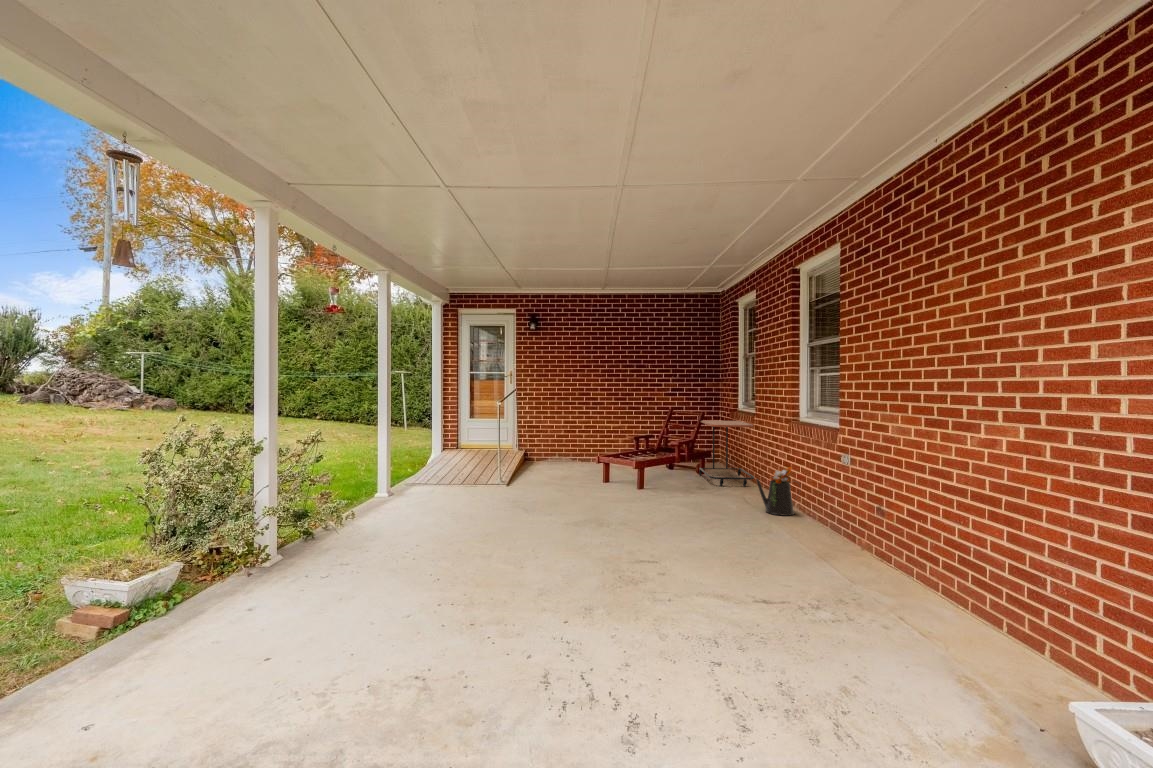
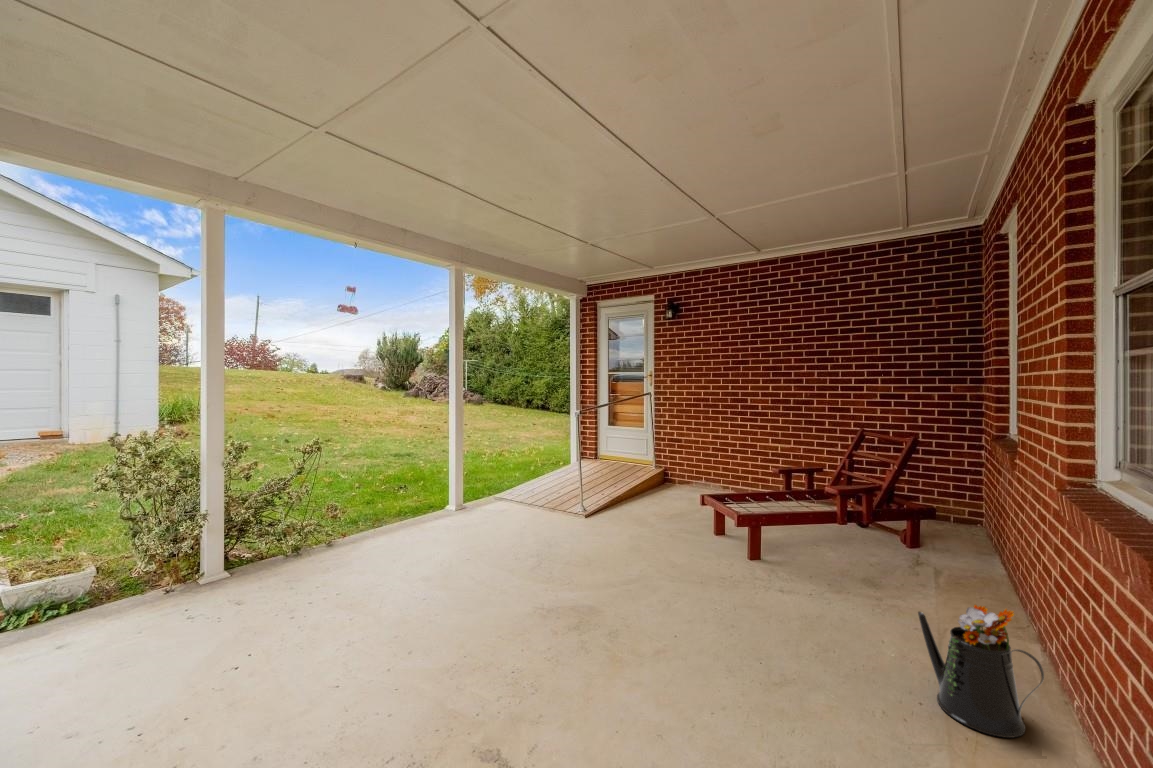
side table: present [699,421,754,486] -> none [889,455,999,600]

